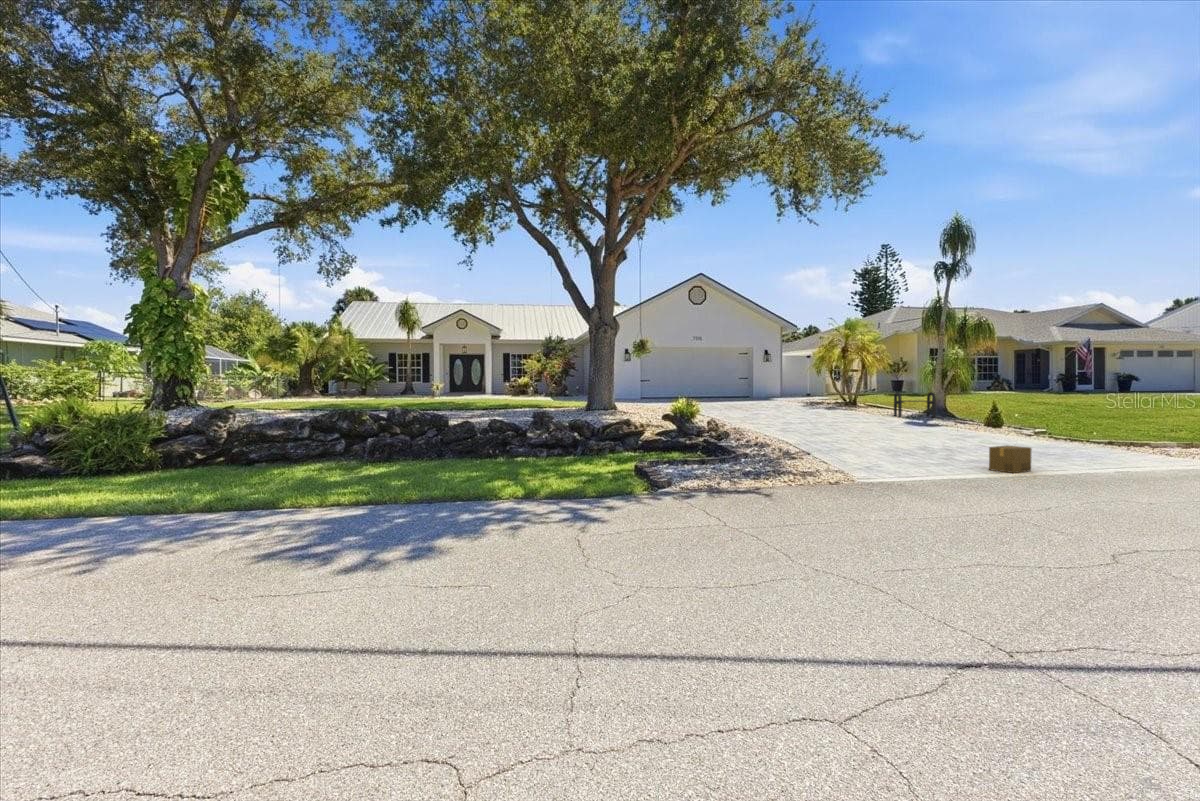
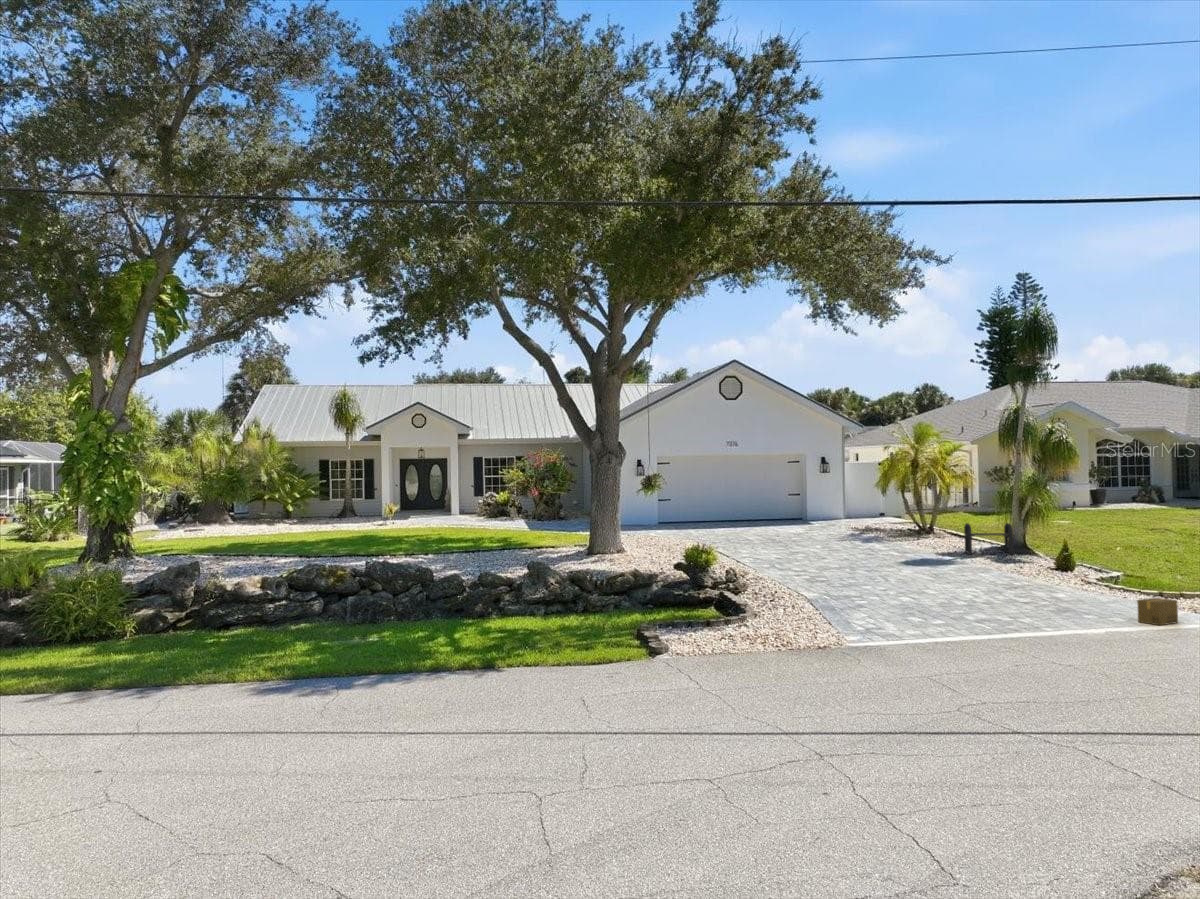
cardboard box: present [989,446,1032,473] -> present [1137,598,1178,625]

